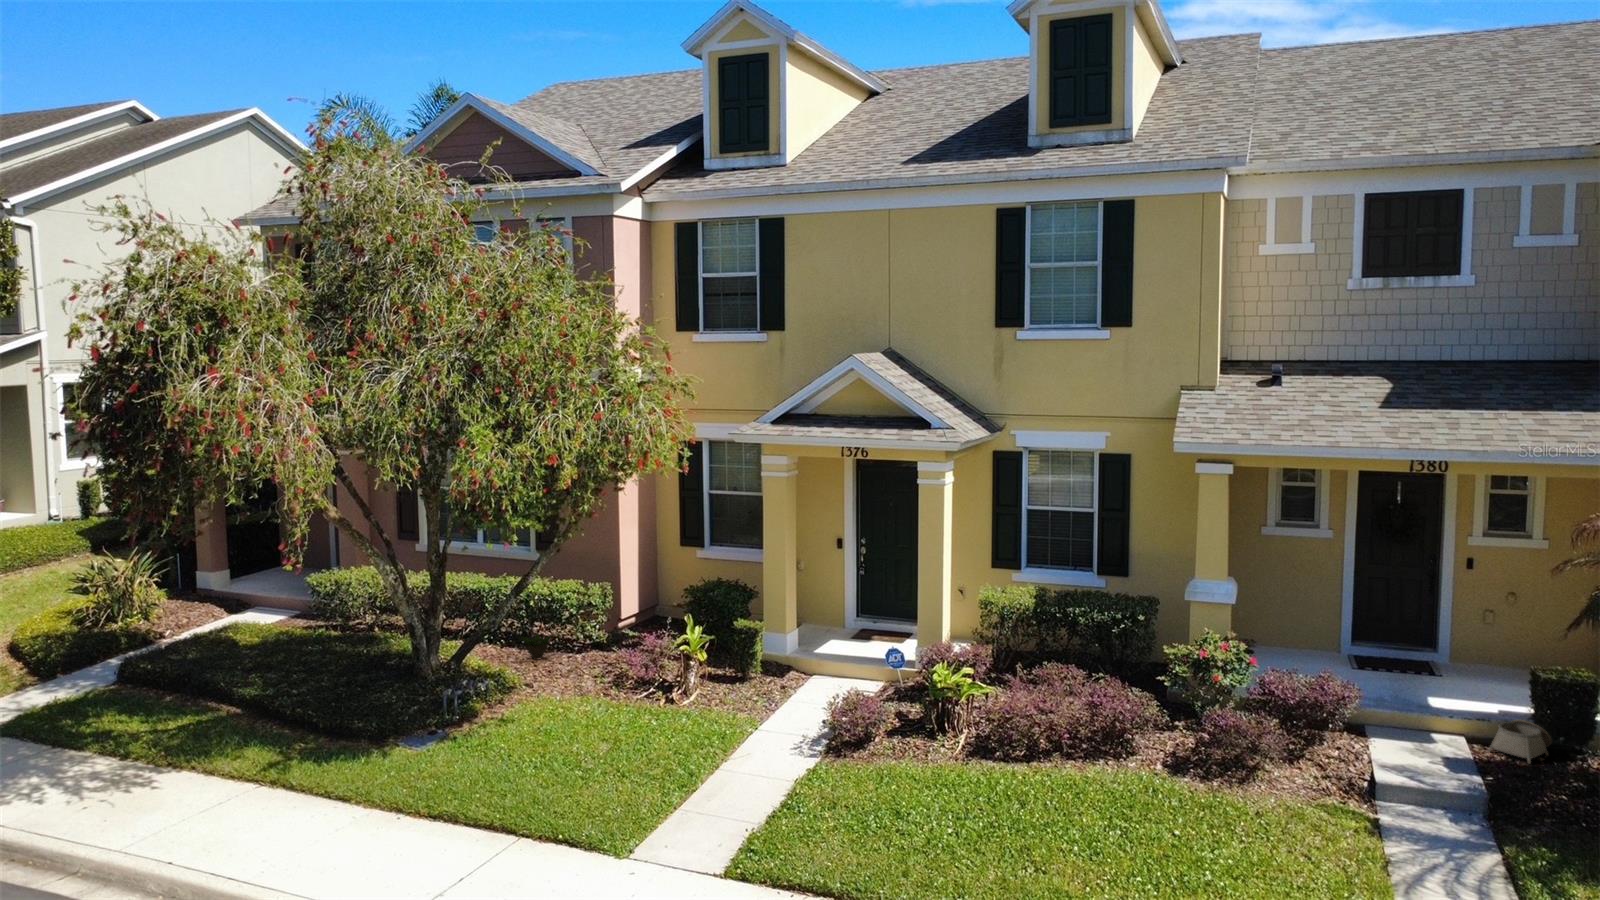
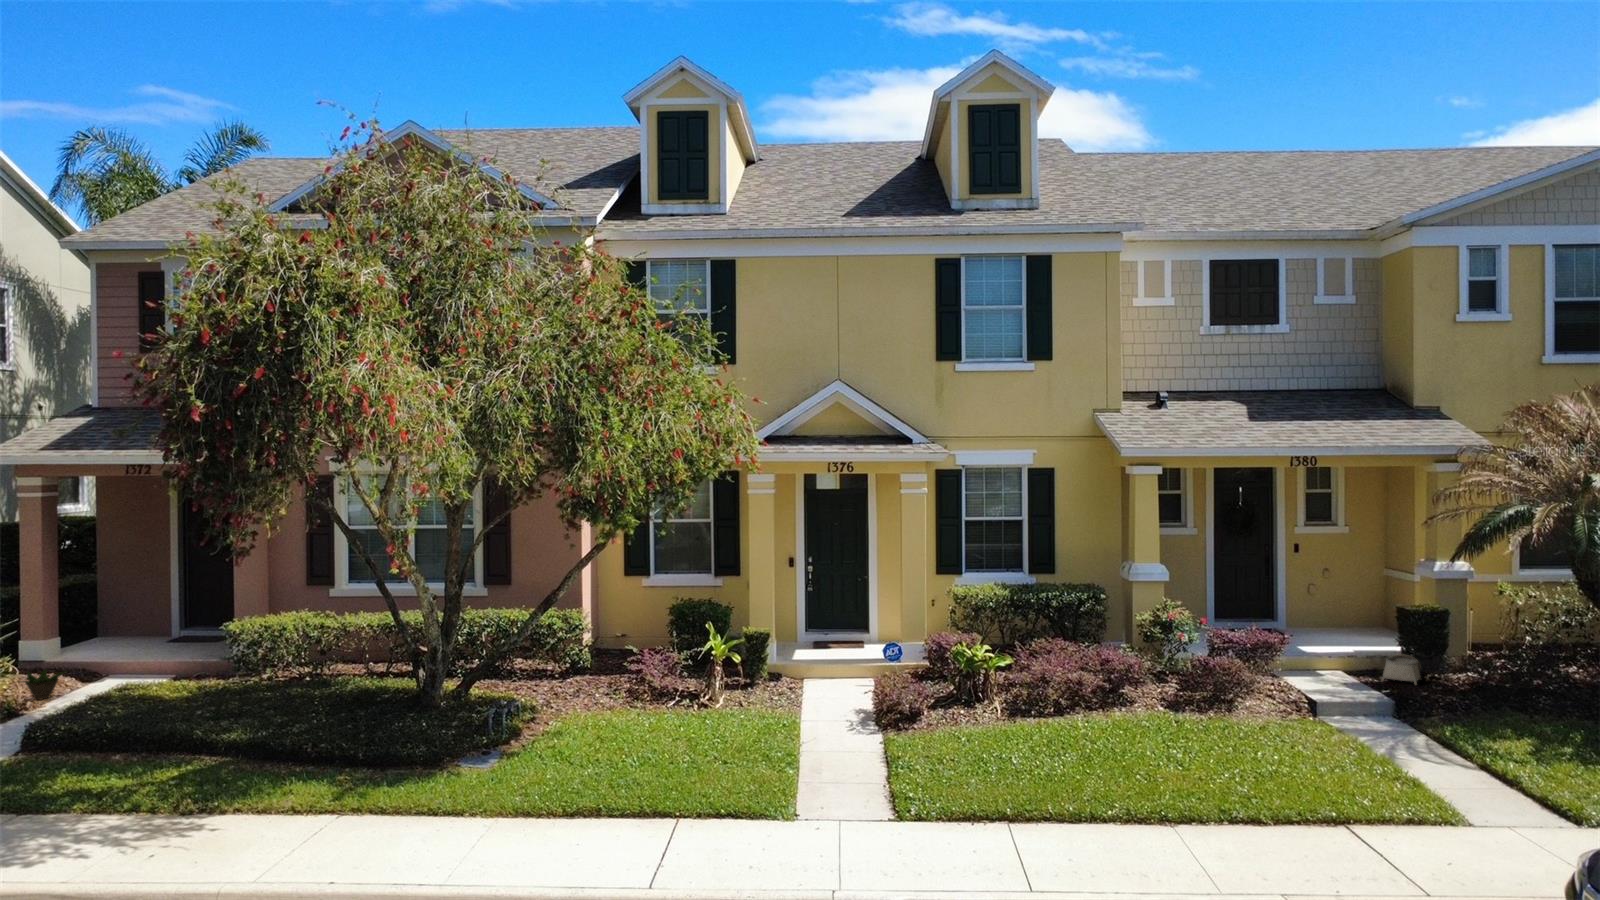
decorative plant: present [522,634,556,660] -> present [21,669,65,700]

